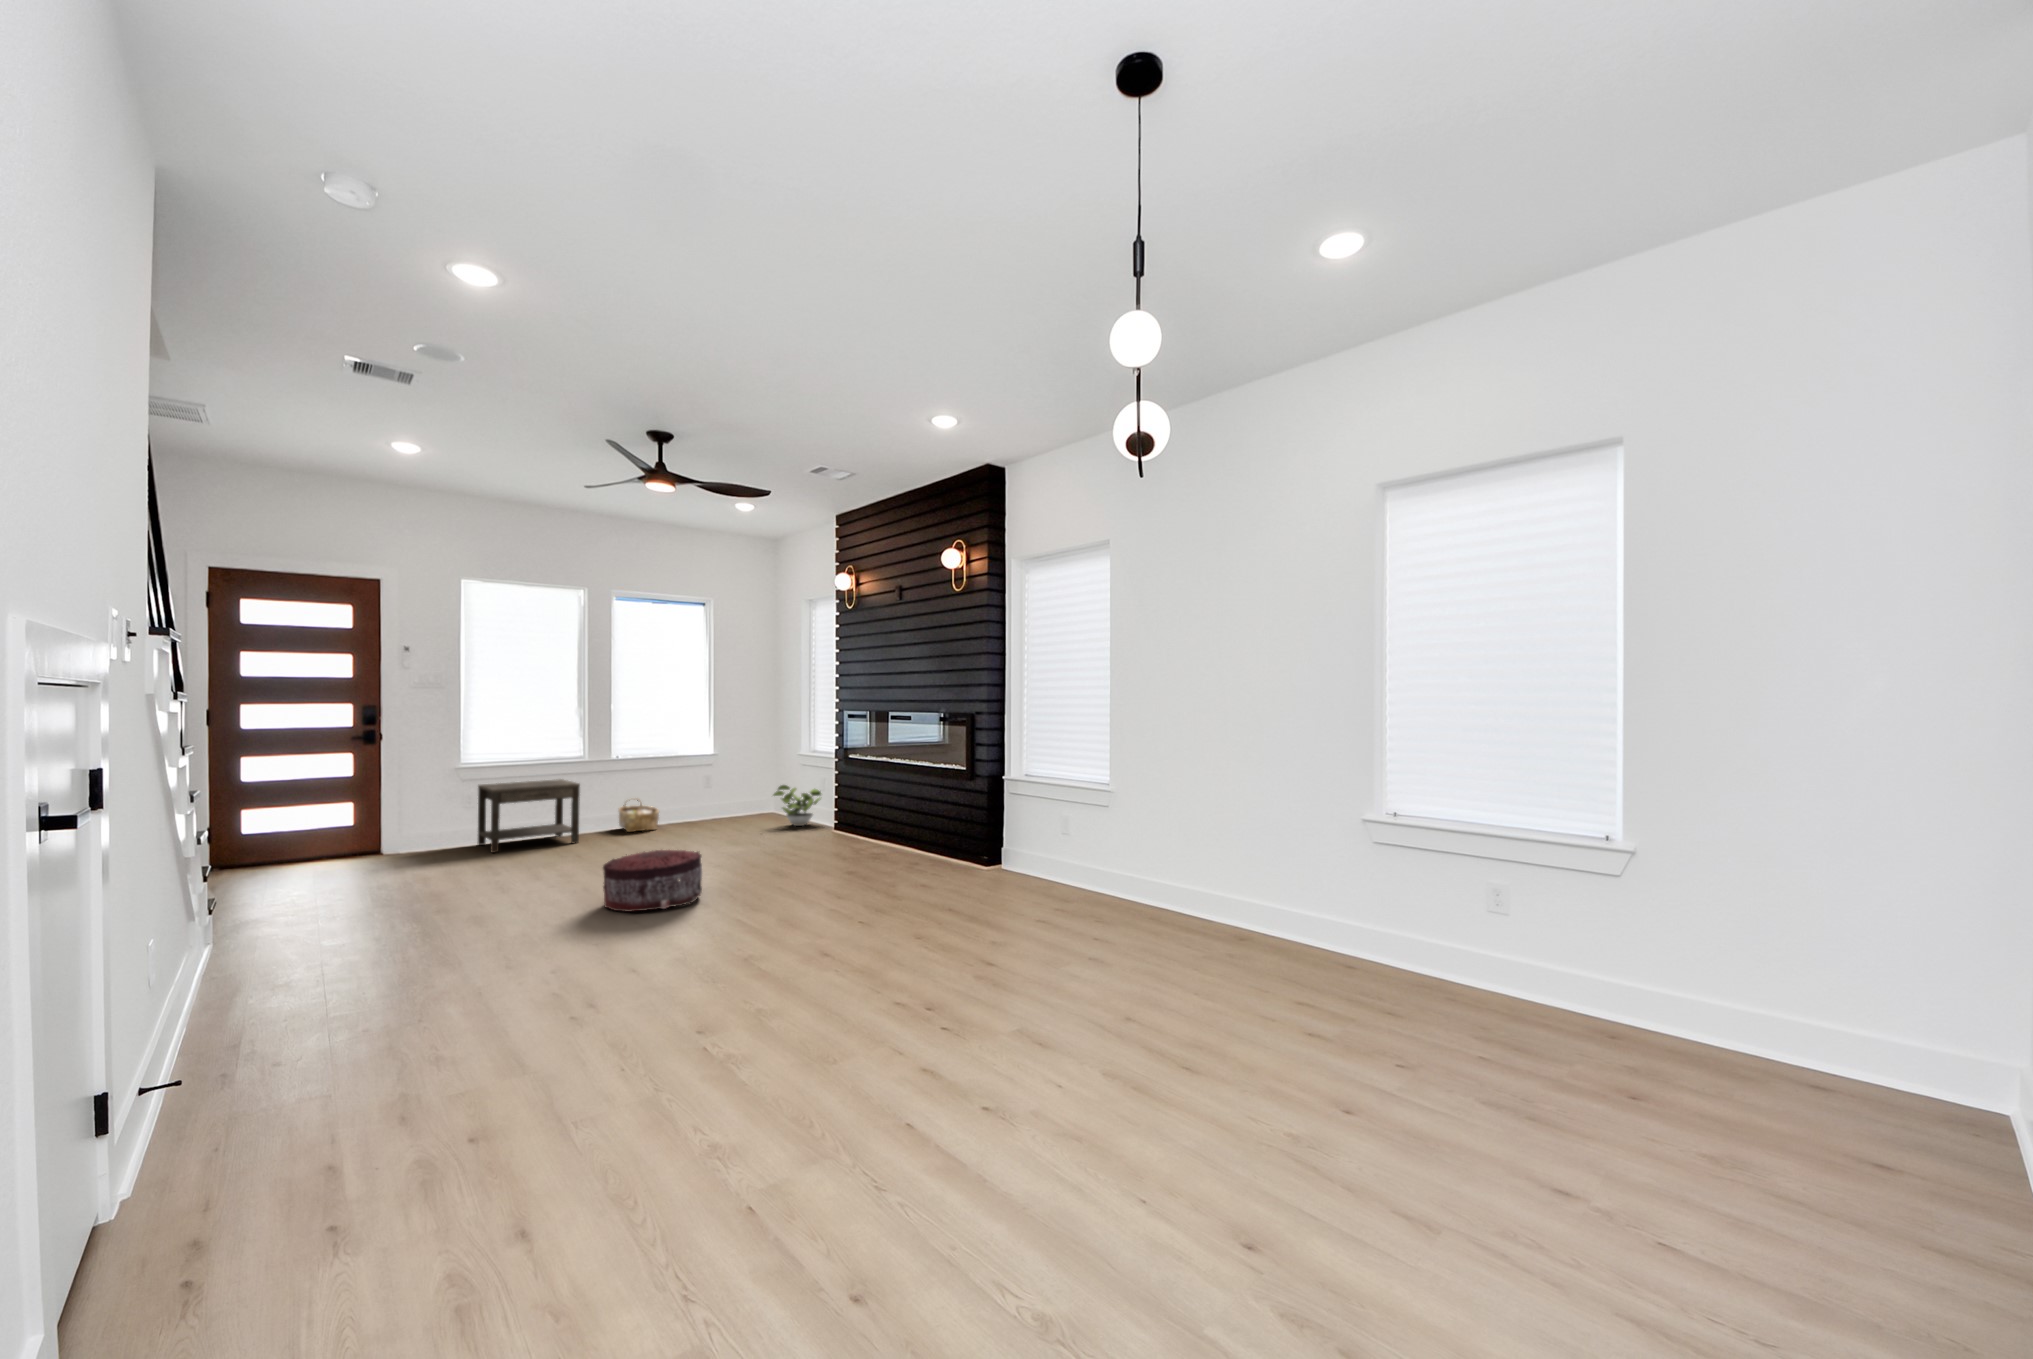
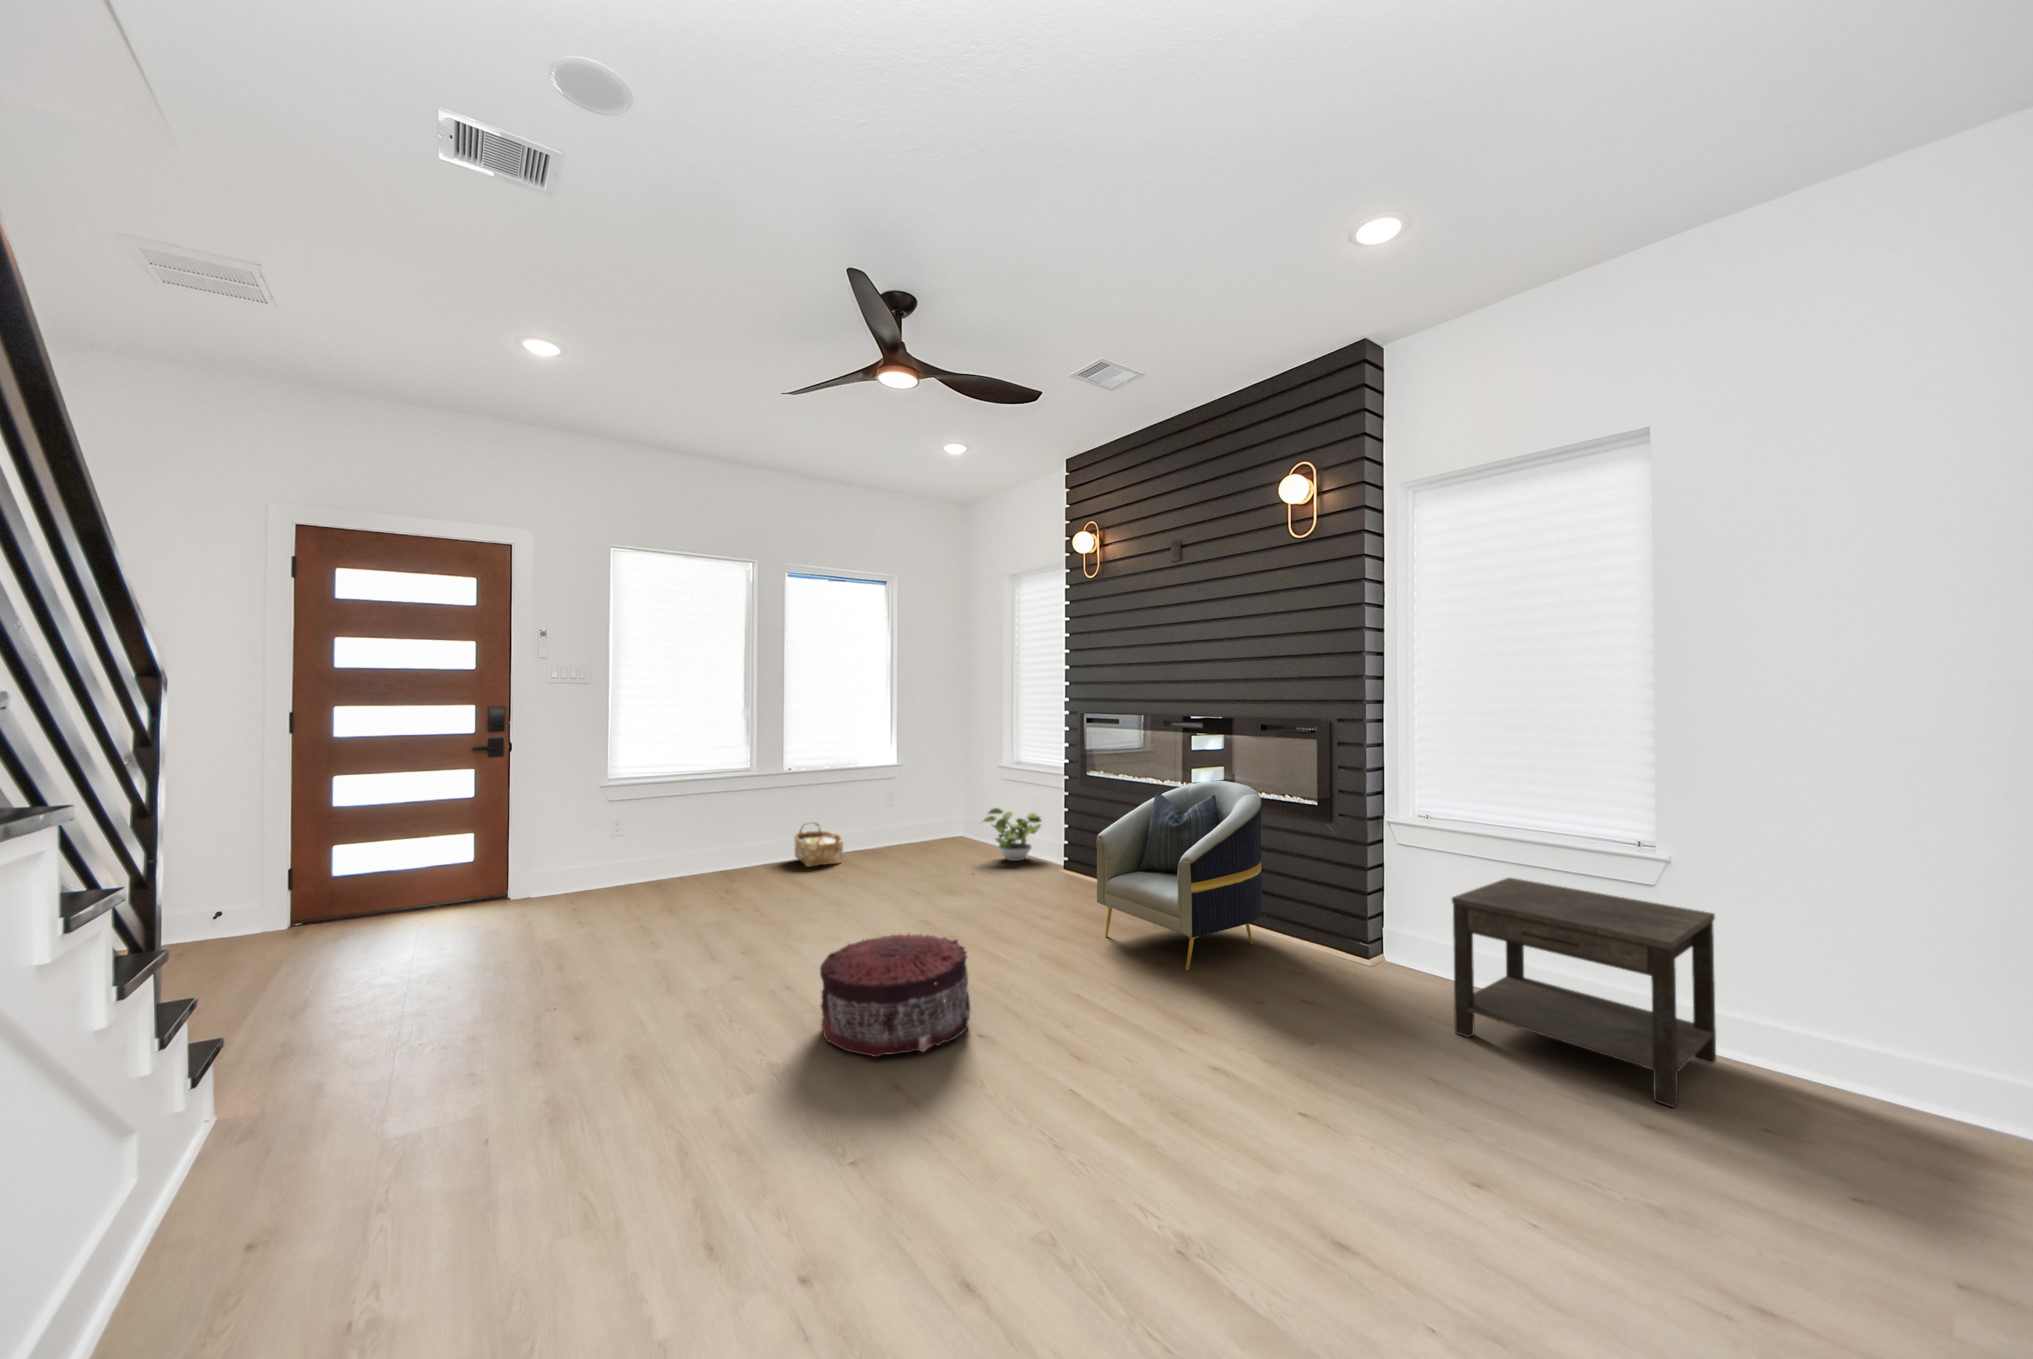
armchair: none [823,756,932,876] -> present [1097,781,1262,970]
side table: present [478,779,580,853] -> present [1452,878,1716,1107]

